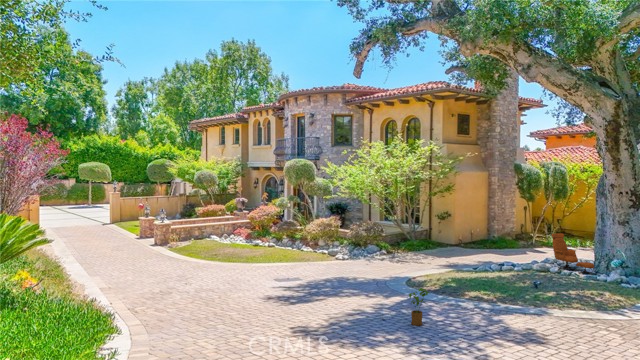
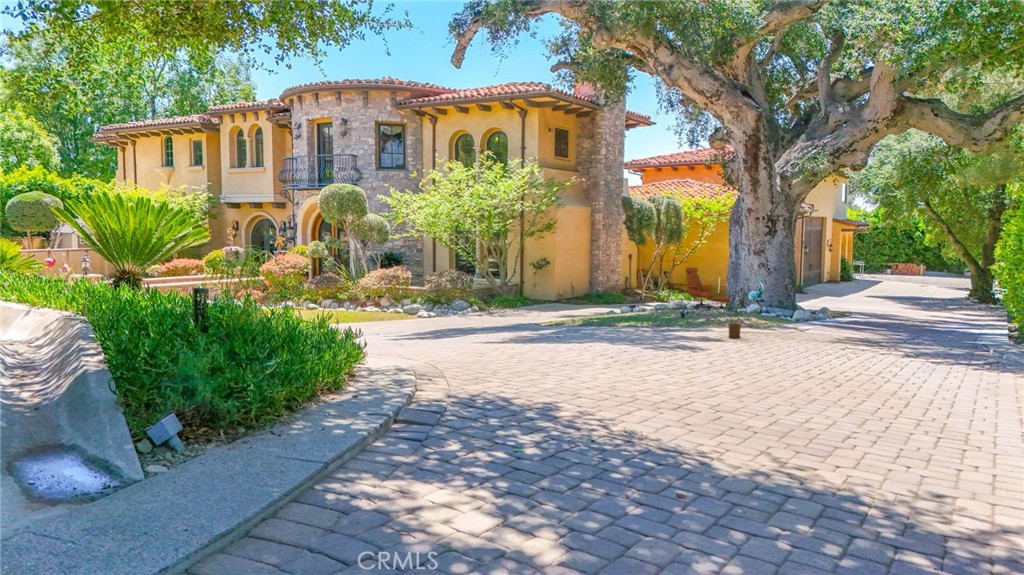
house plant: present [409,288,430,326] -> present [725,299,747,338]

